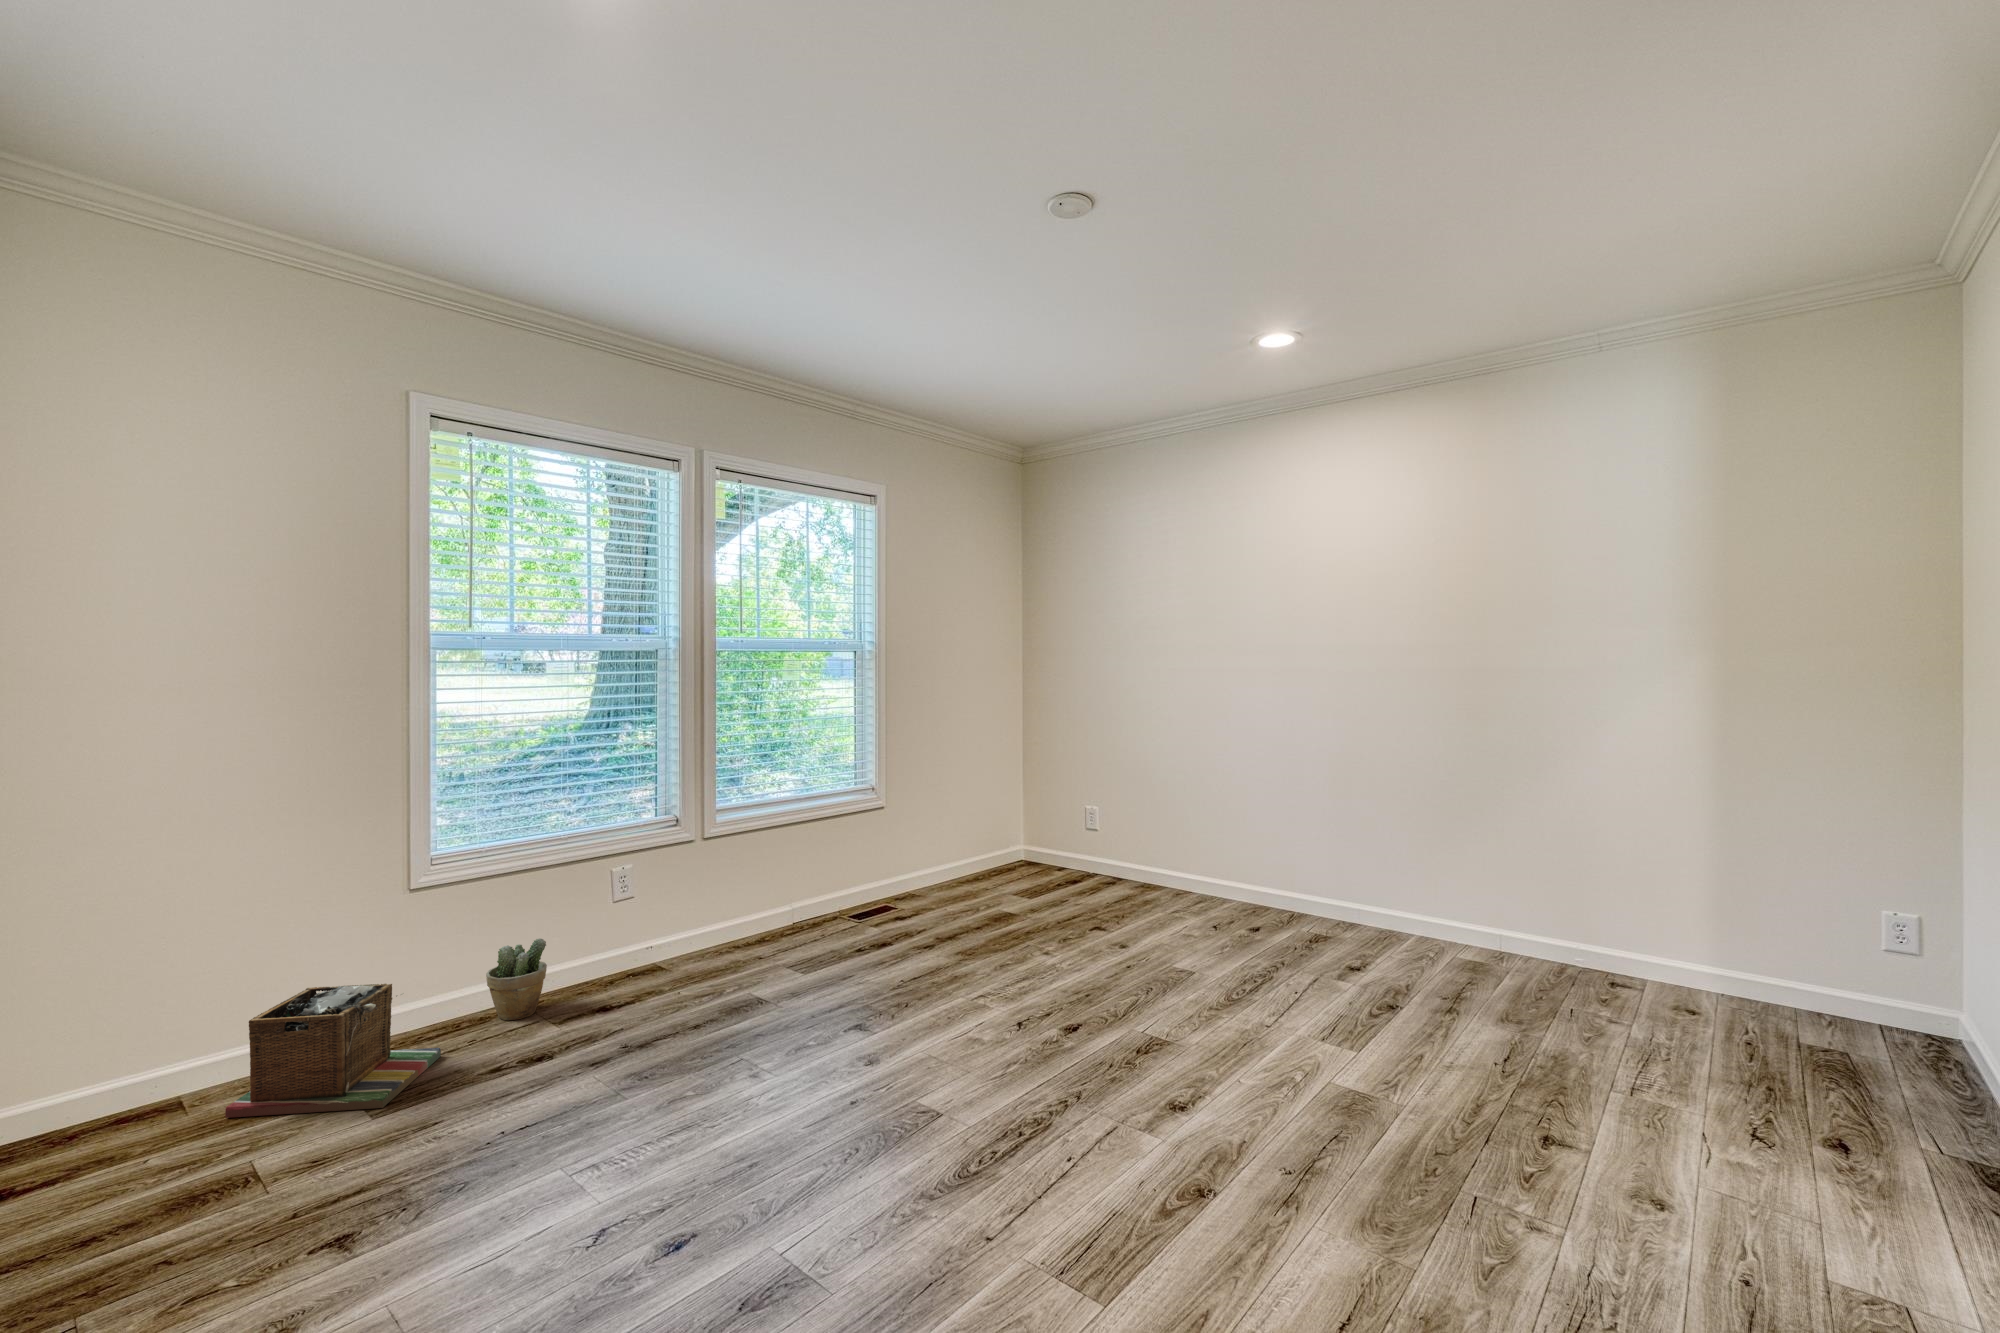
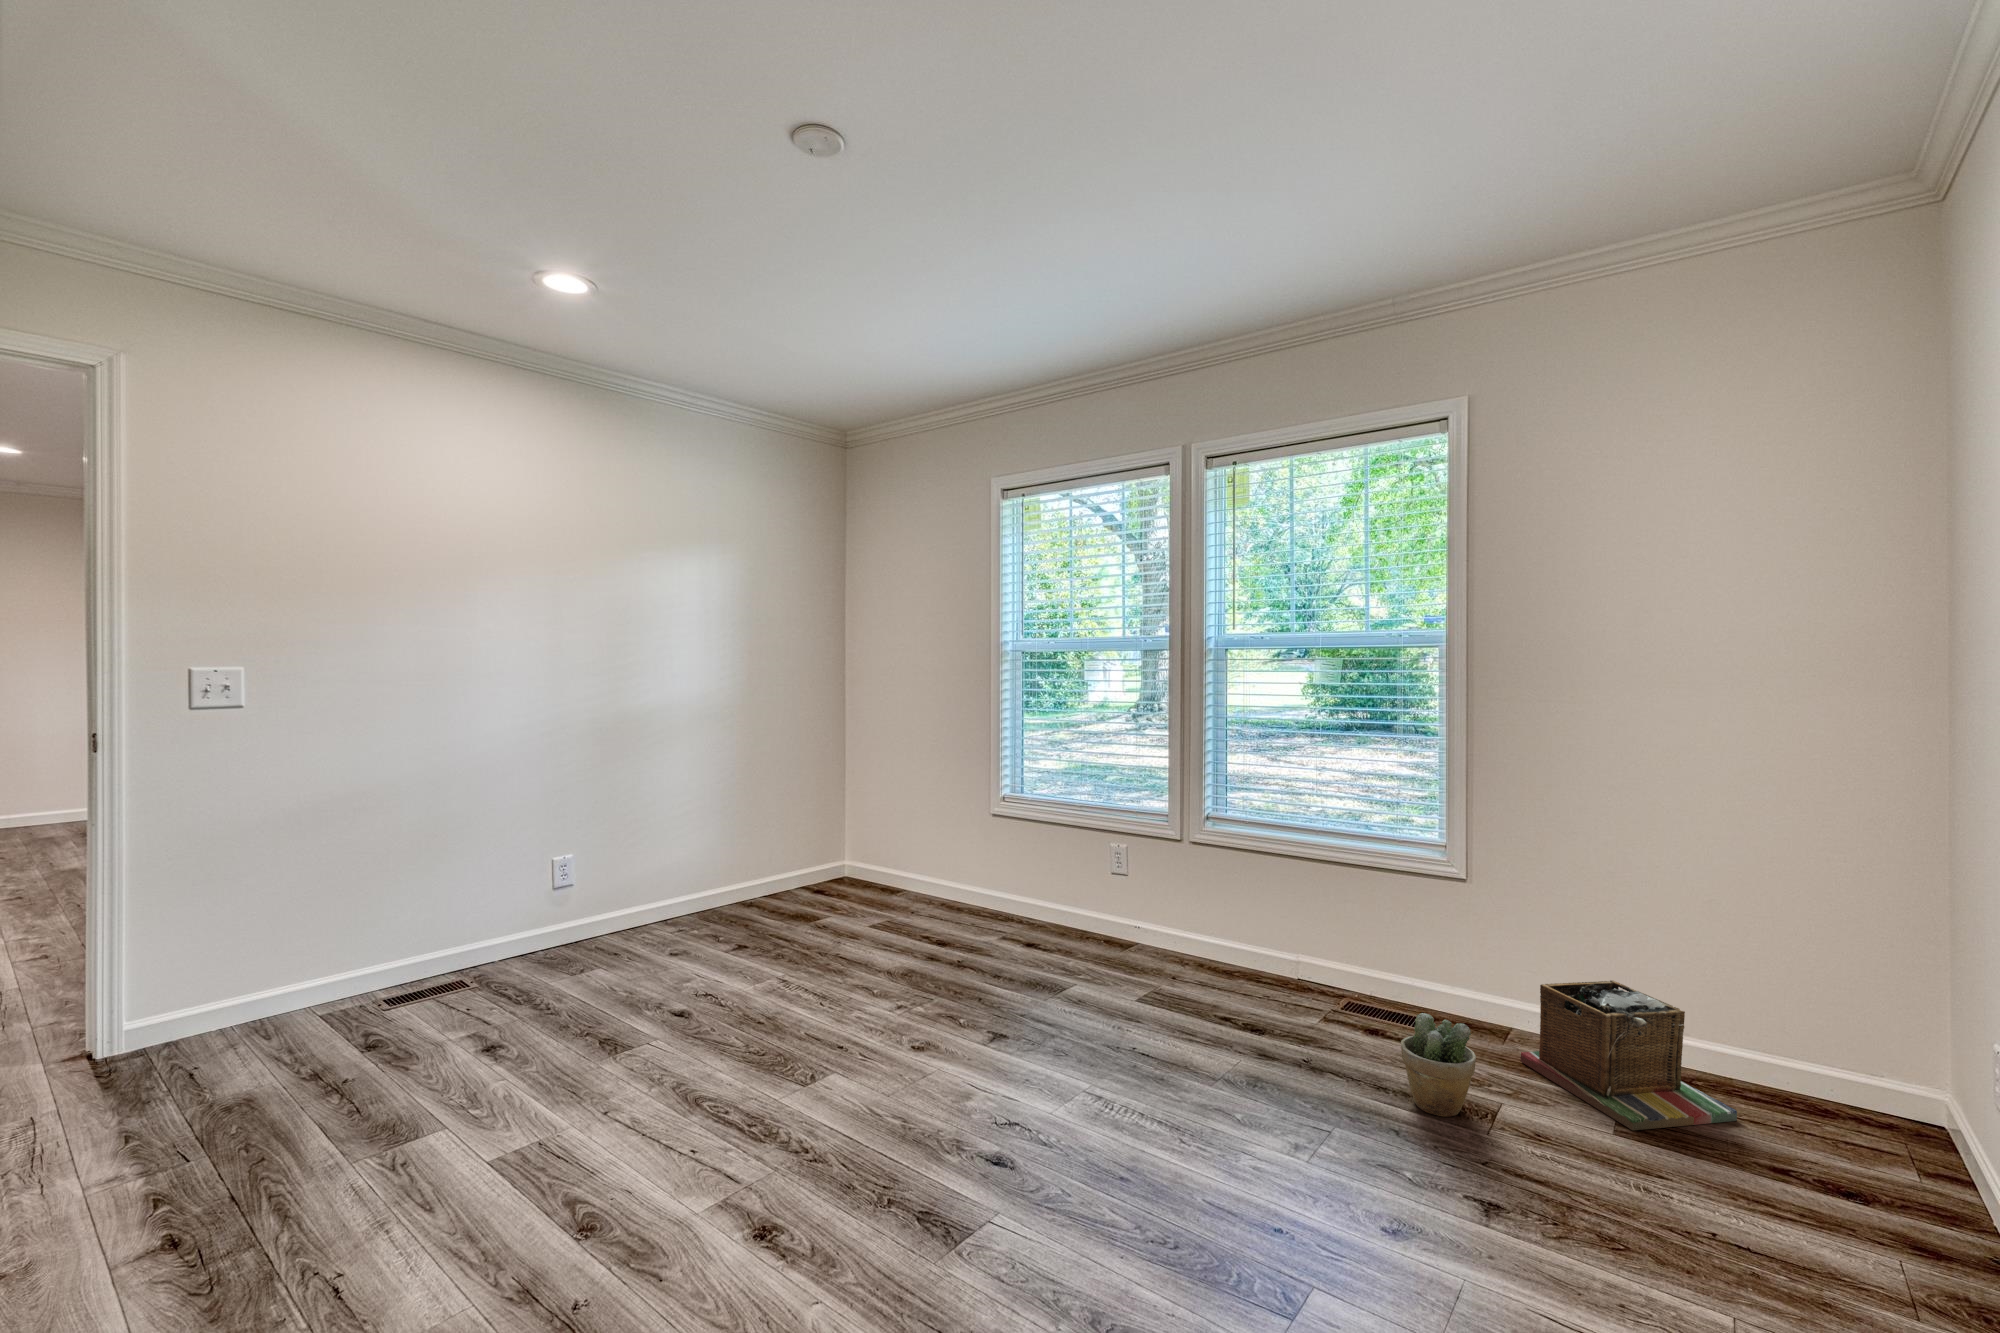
potted plant: present [486,938,547,1020] -> present [1401,1013,1476,1117]

